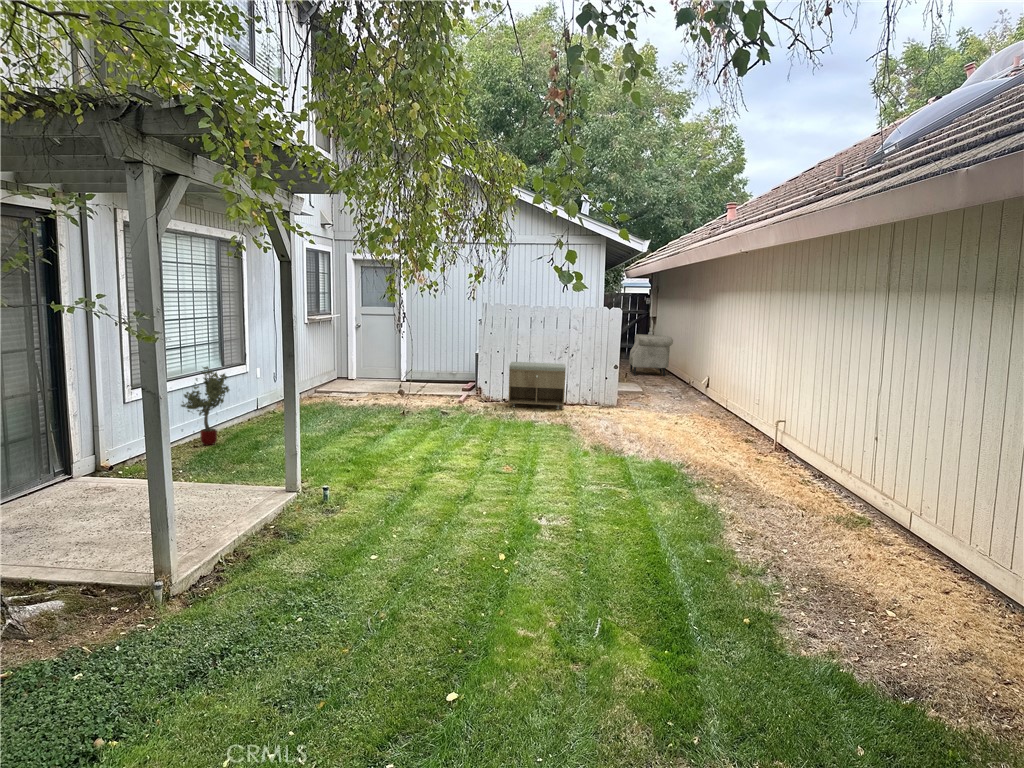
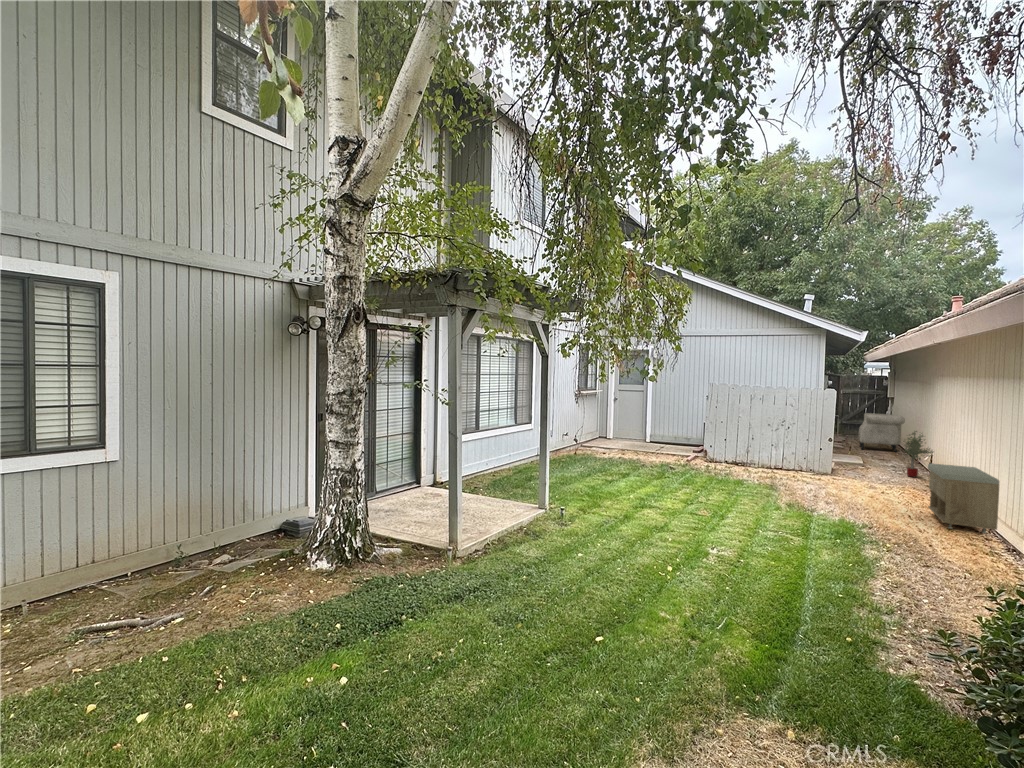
storage bench: present [508,362,566,409] -> present [928,463,999,533]
potted tree: present [181,367,229,445] -> present [905,431,933,477]

